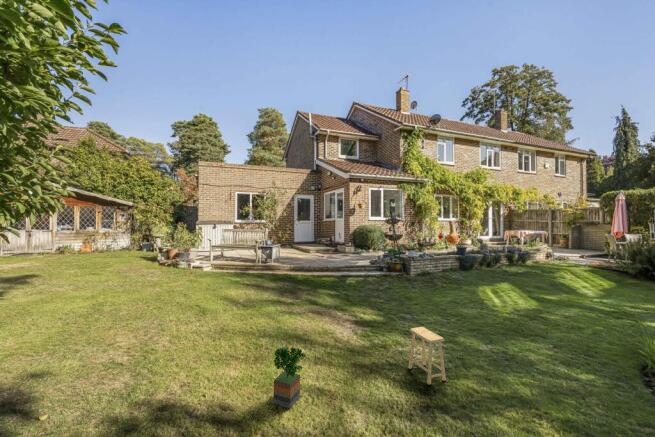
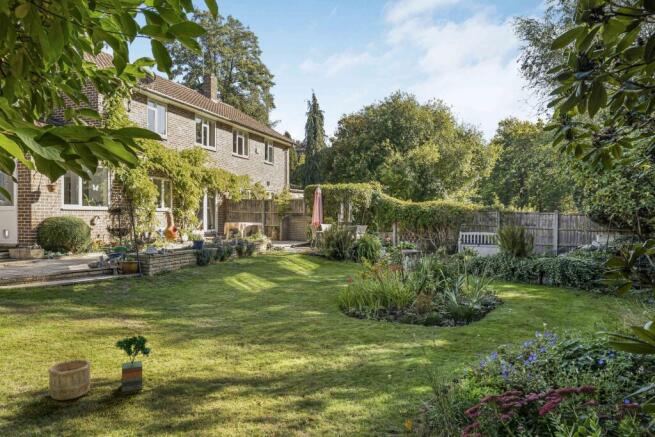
footstool: present [408,327,446,384] -> none [213,305,246,346]
wooden bucket: none [230,350,264,392] -> present [48,359,91,400]

